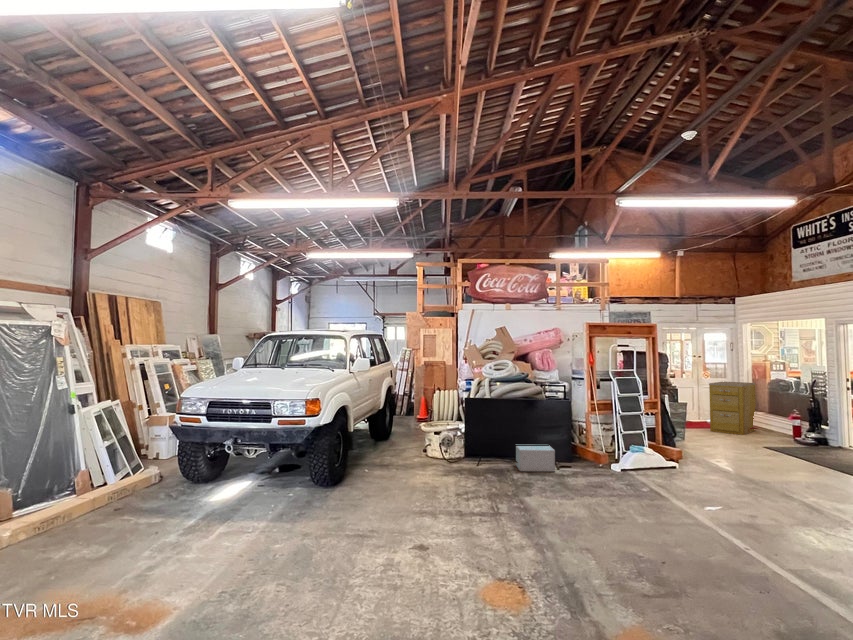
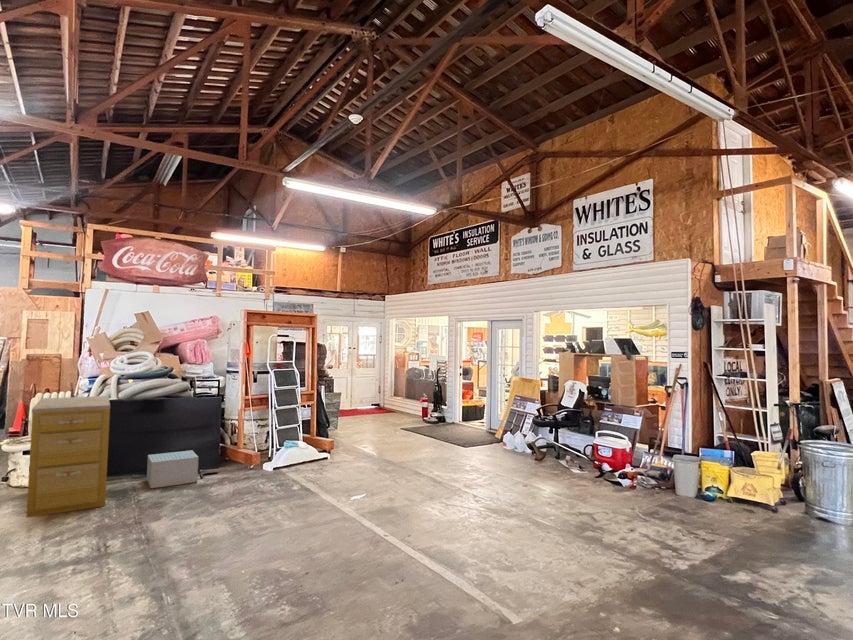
filing cabinet: present [709,382,756,435] -> present [27,396,110,517]

